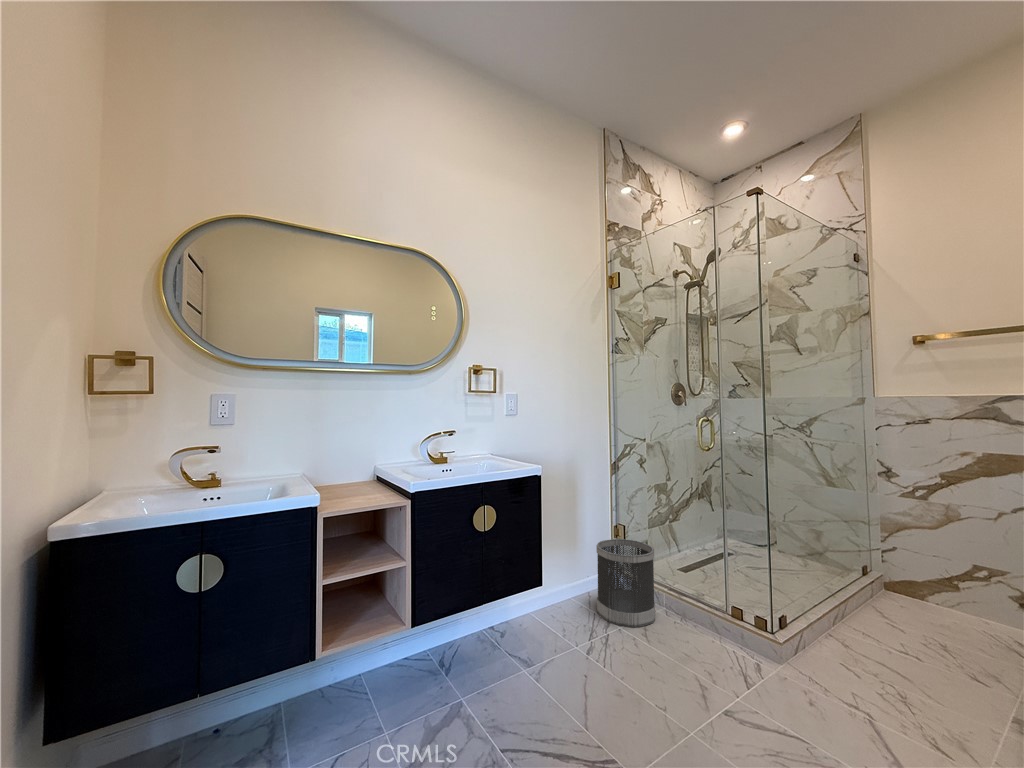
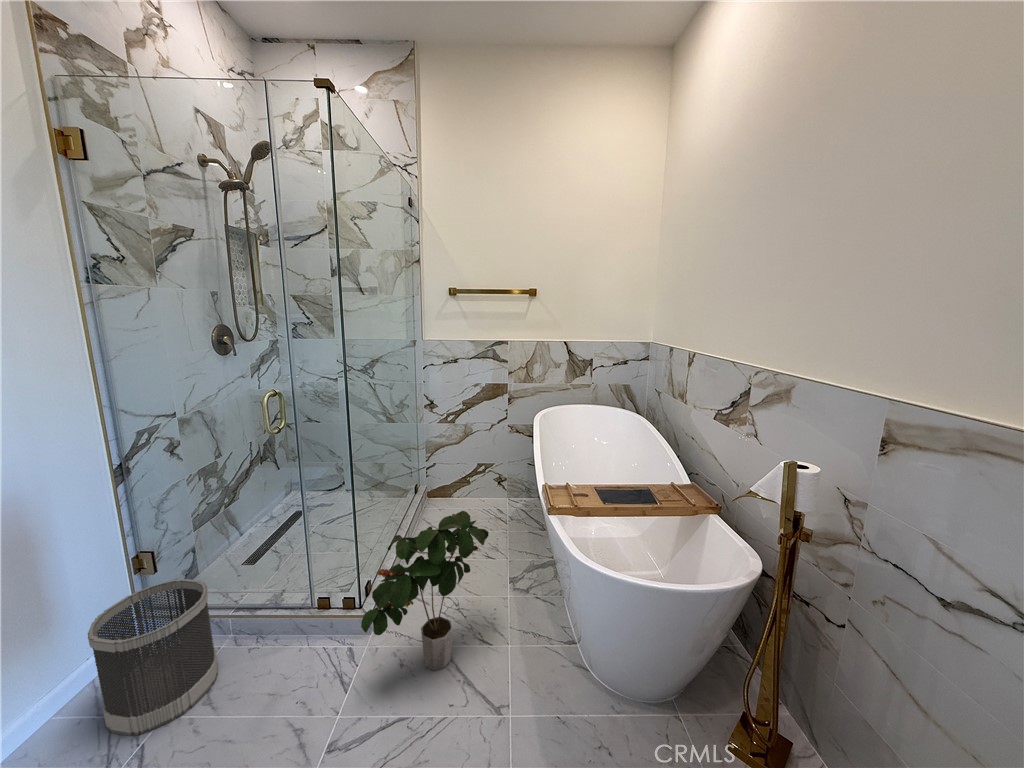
potted plant: none [763,544,938,722] -> present [361,511,489,670]

